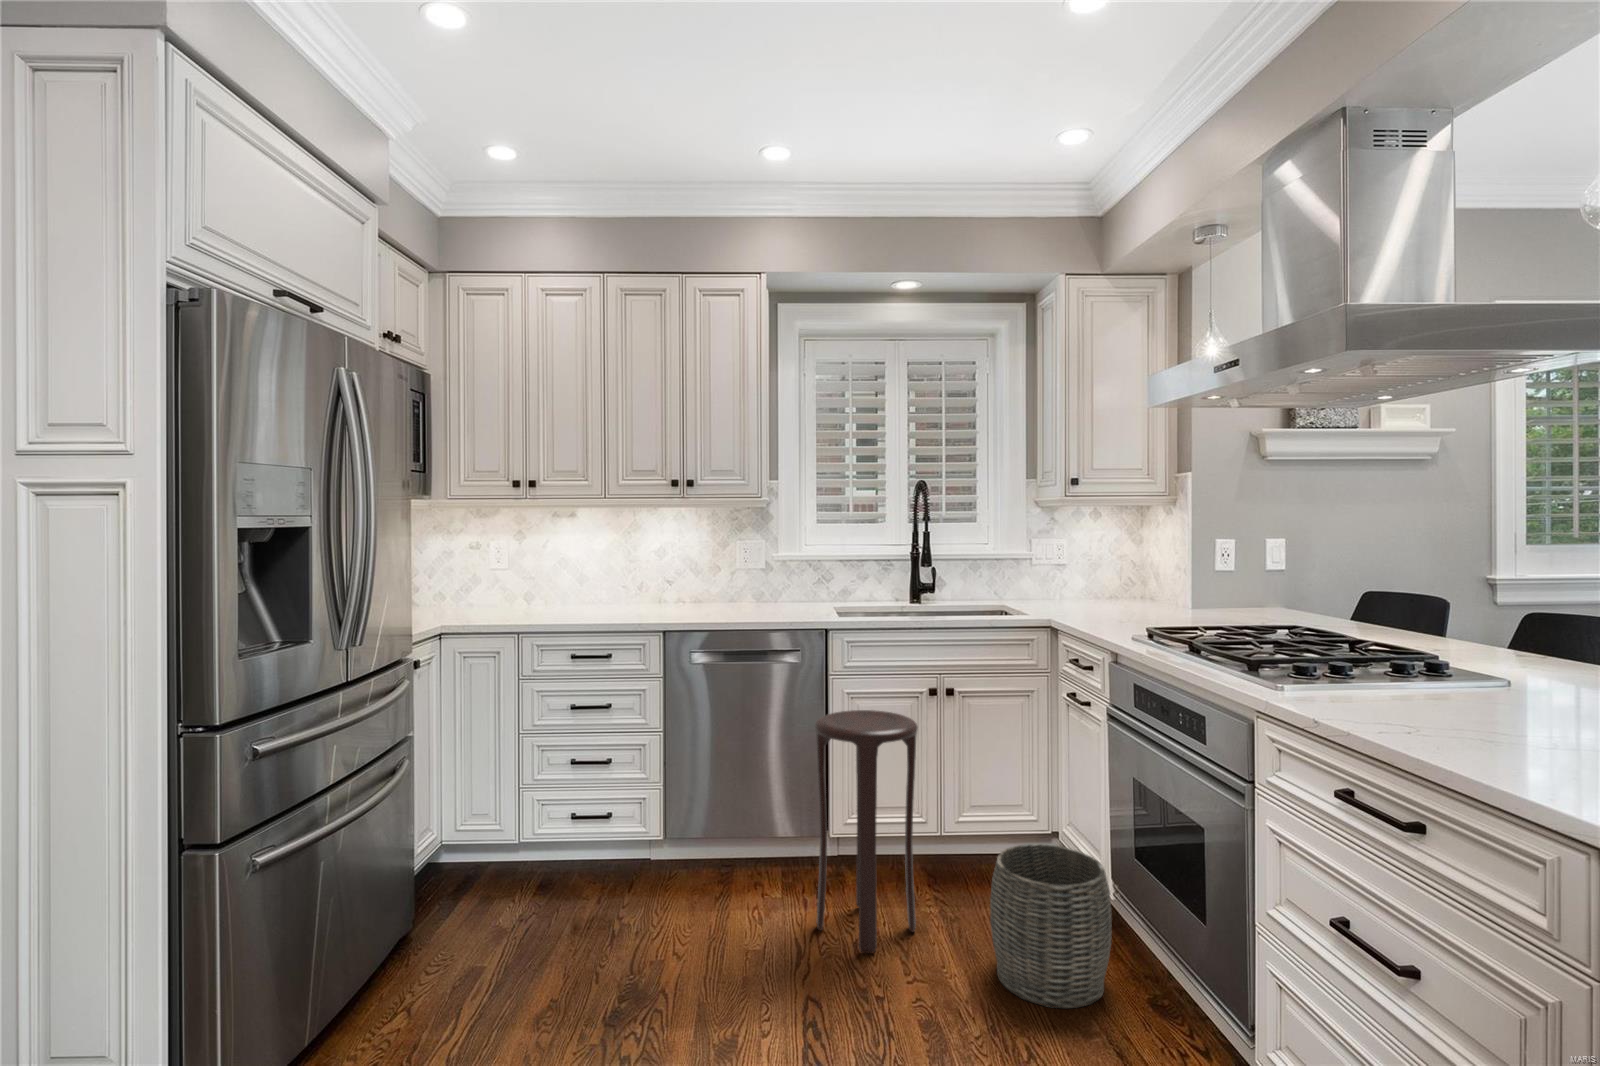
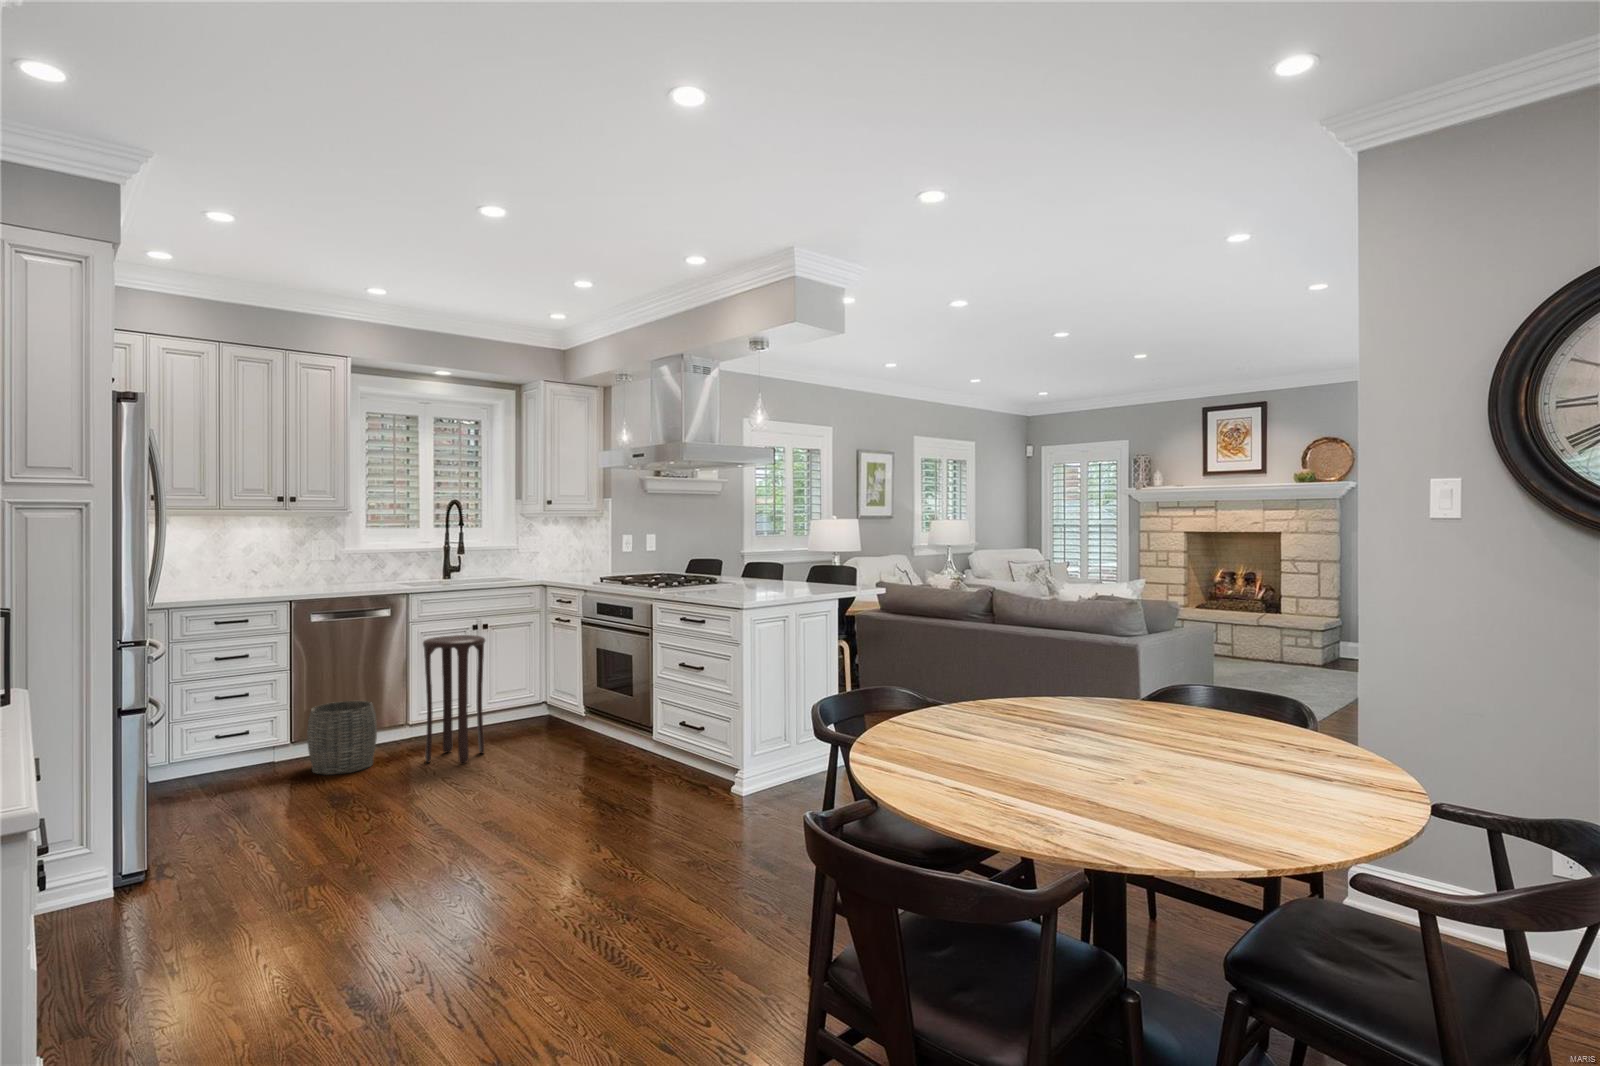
woven basket: present [990,844,1112,1008] -> present [307,701,377,775]

